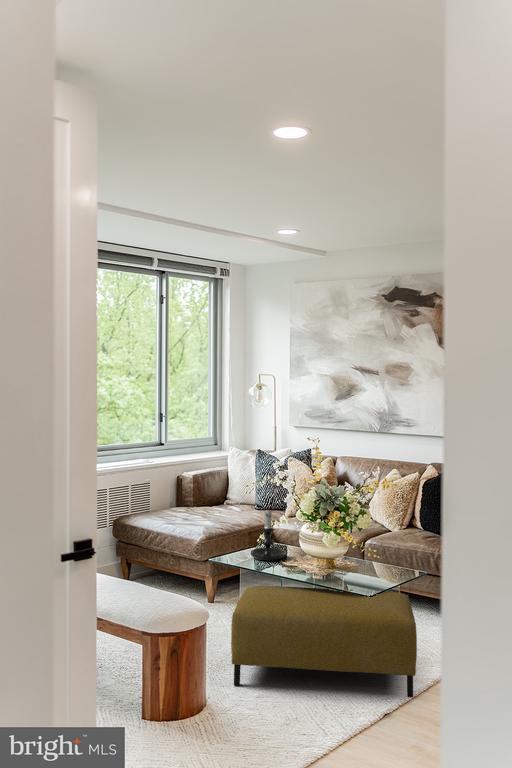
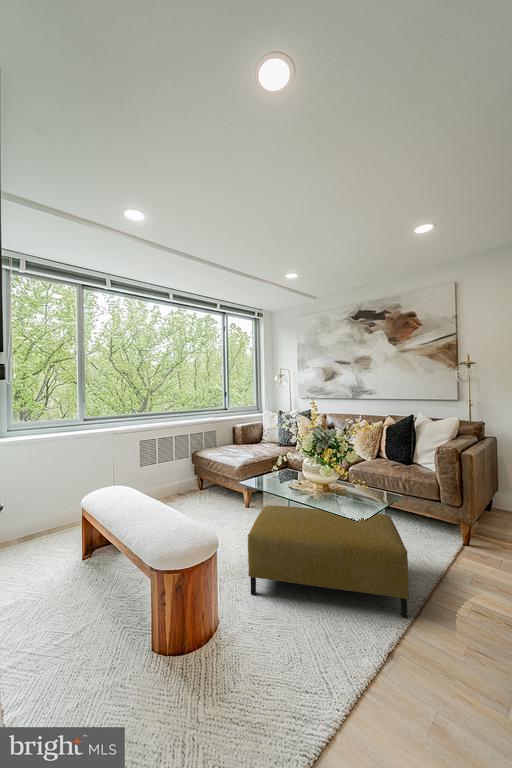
candle holder: present [251,510,286,561] -> none [269,446,294,484]

